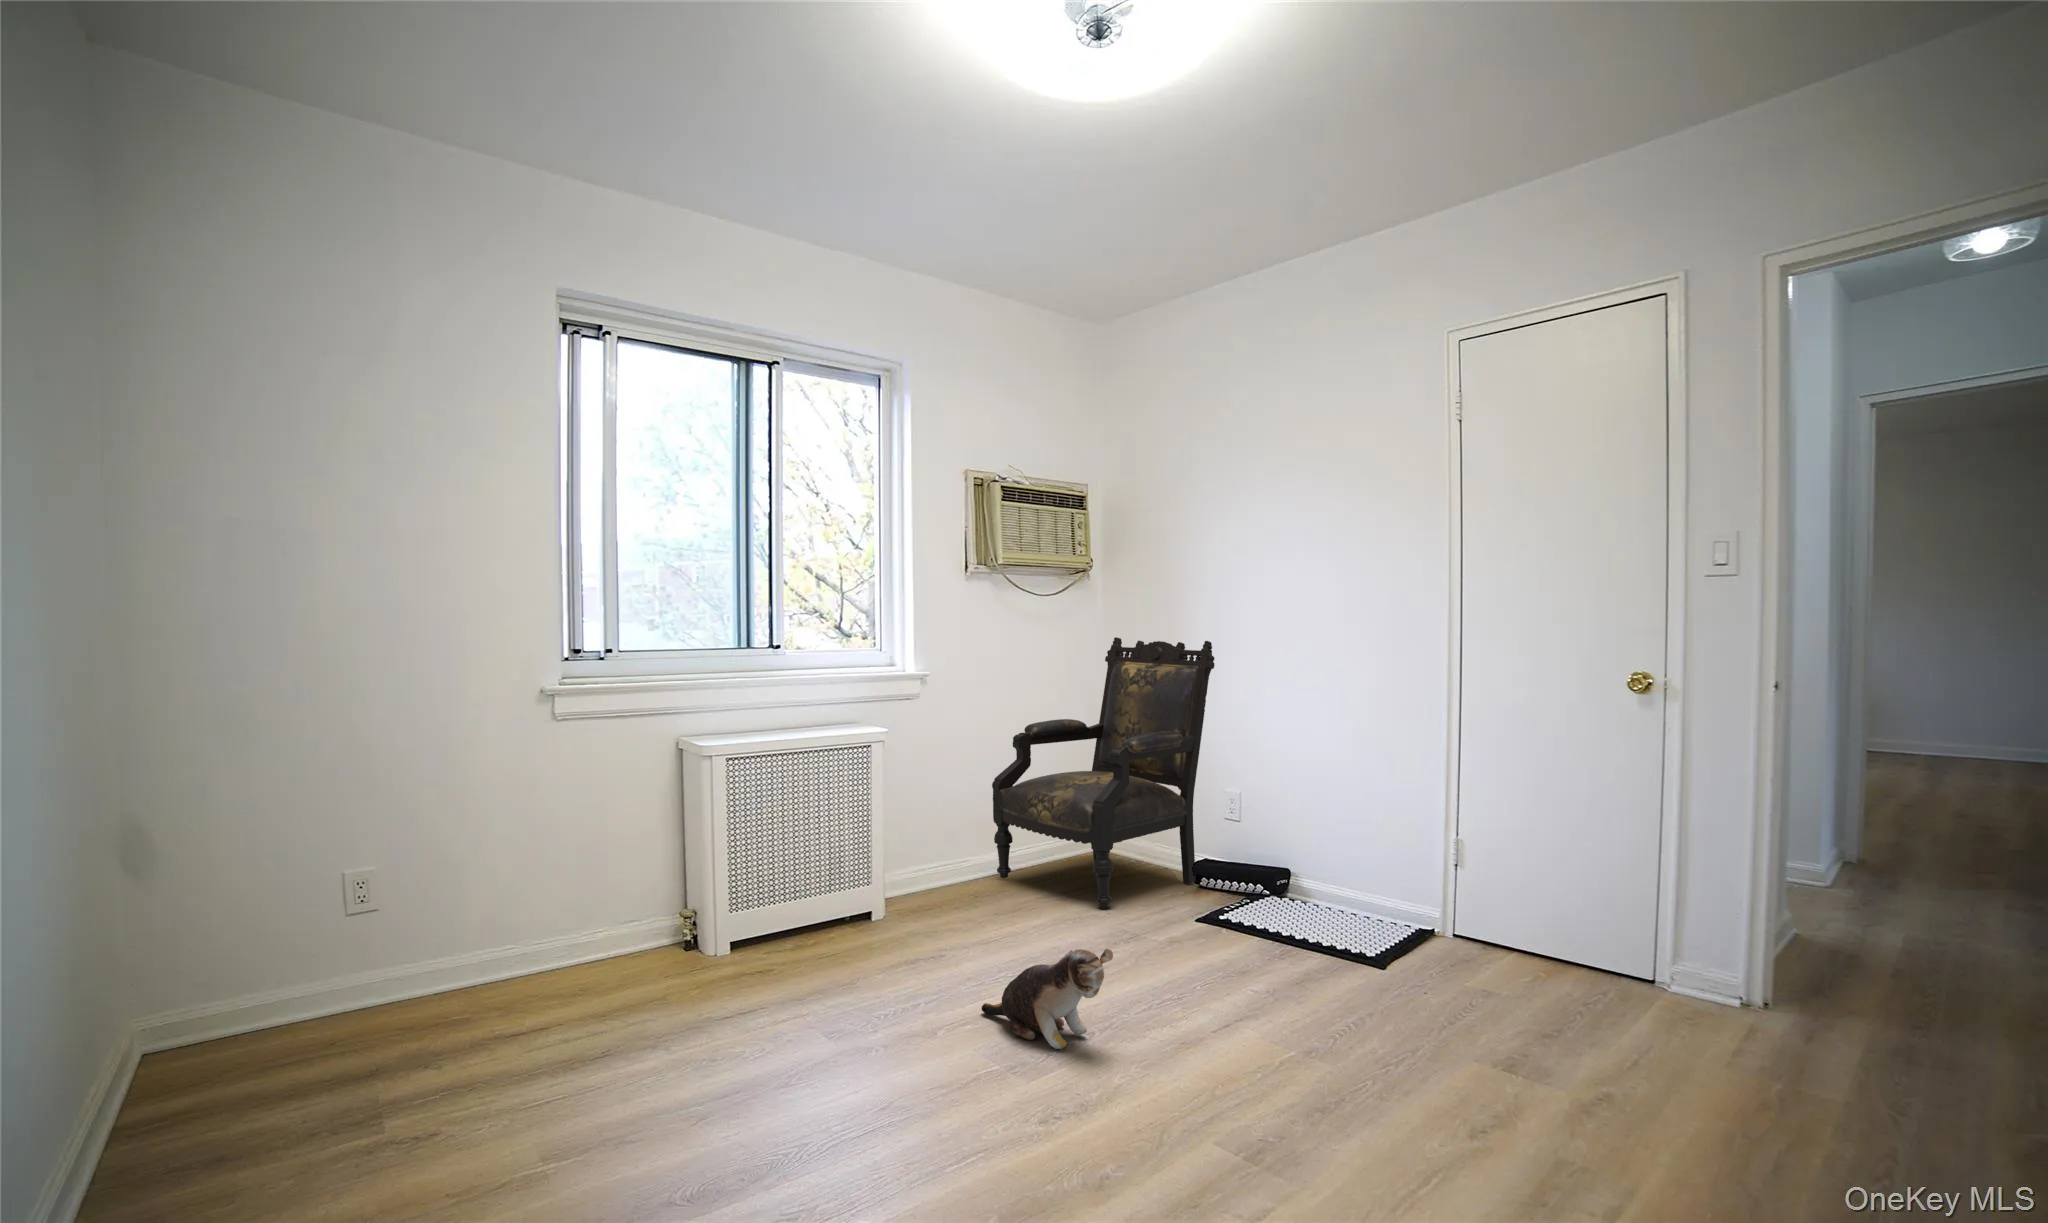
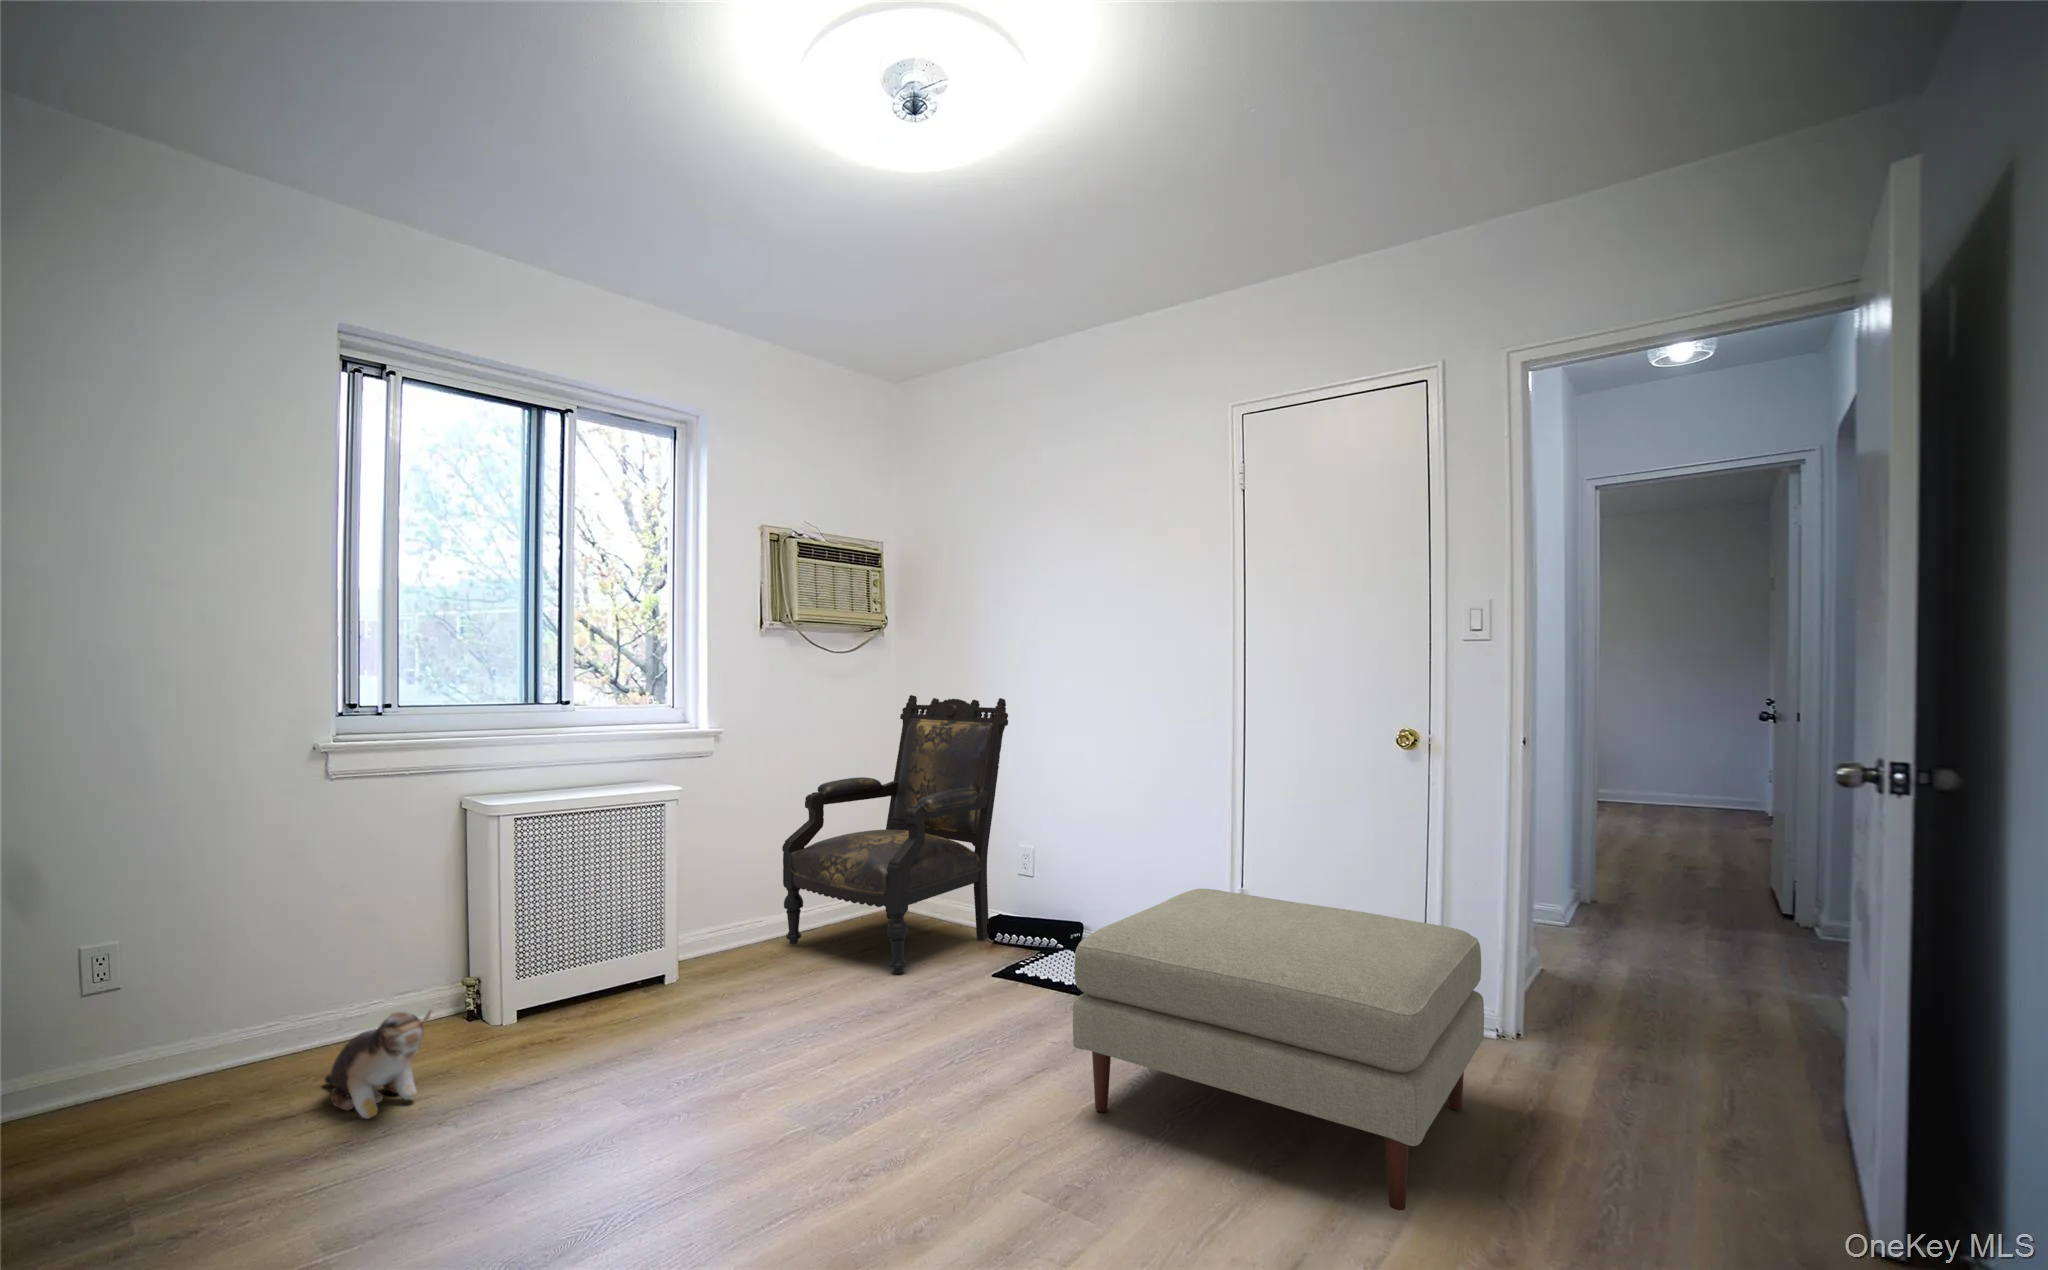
ottoman: none [1266,834,1702,1137] -> present [1073,889,1484,1210]
plush toy: present [982,949,1113,1049] -> present [325,1010,431,1119]

